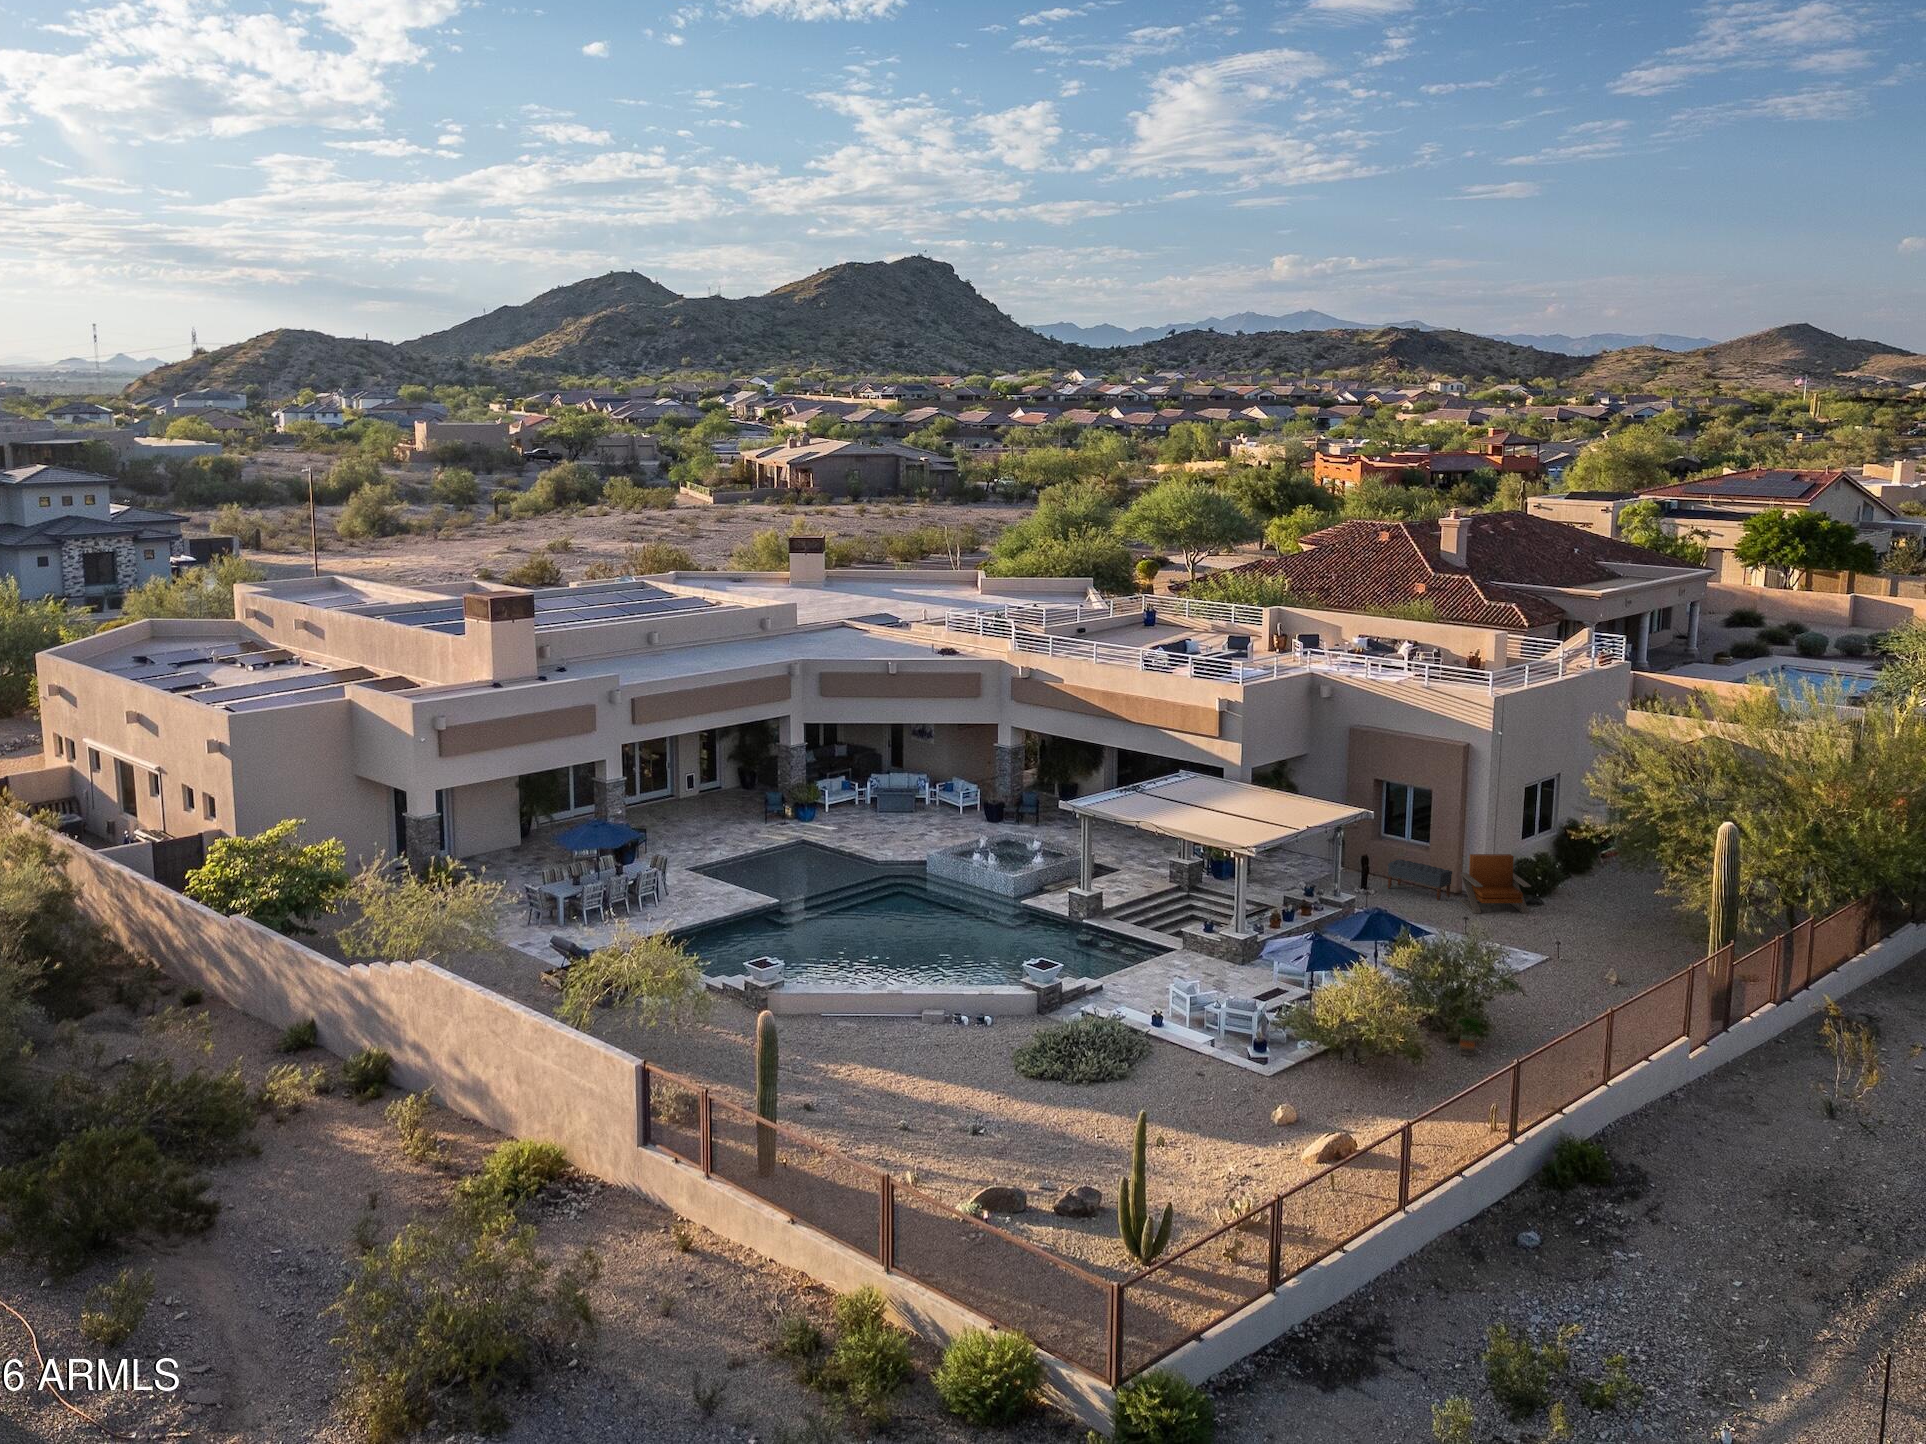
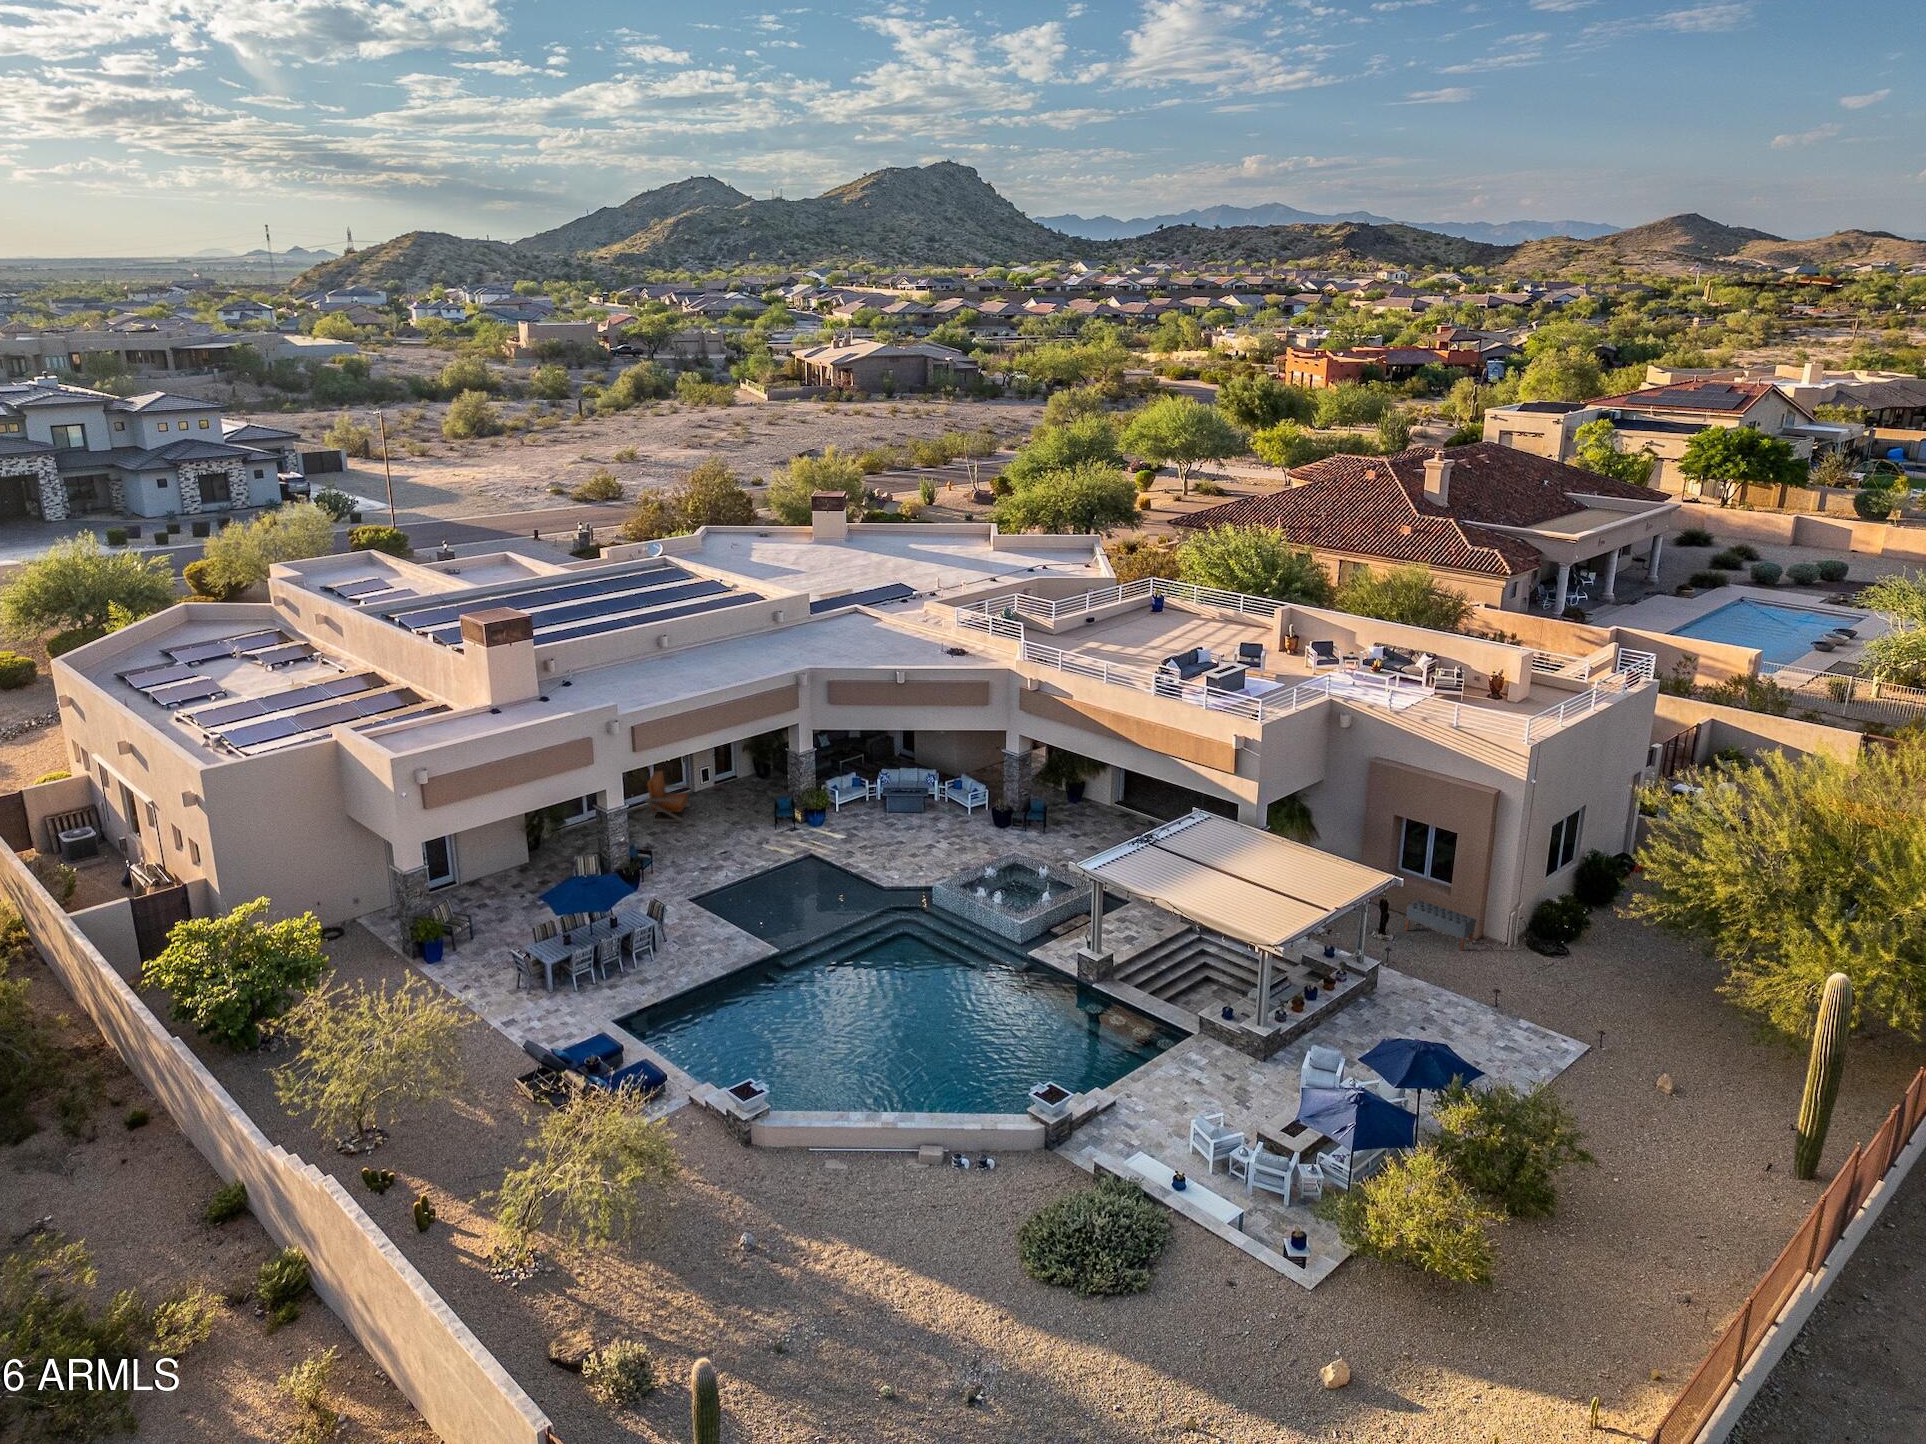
lounge chair: present [1459,854,1531,914] -> present [645,771,690,822]
potted tree: present [1457,1017,1482,1056] -> none [1541,1198,1574,1245]

